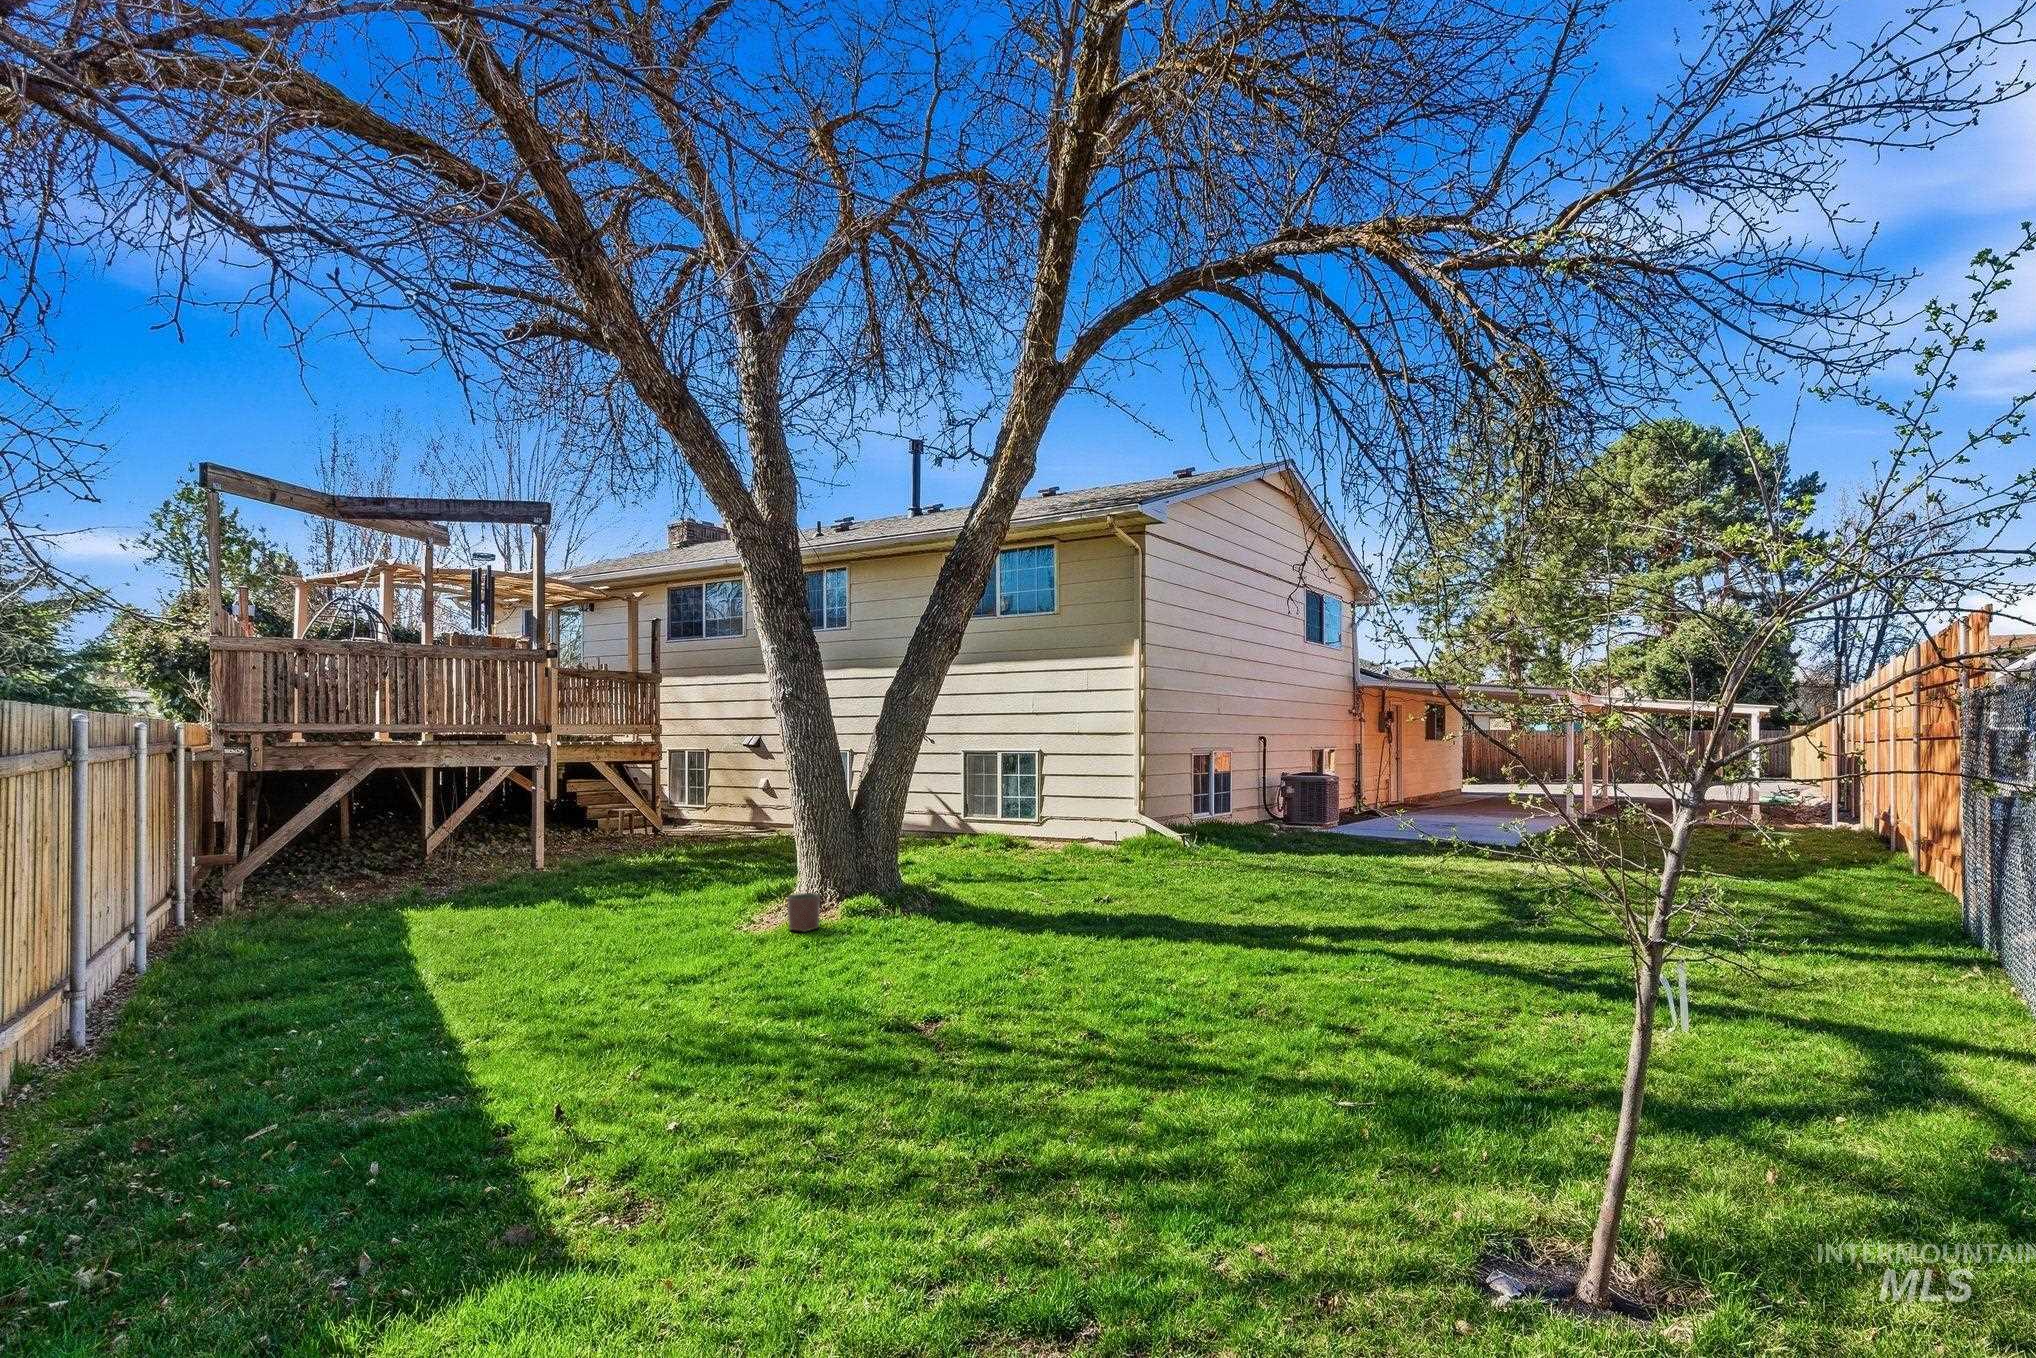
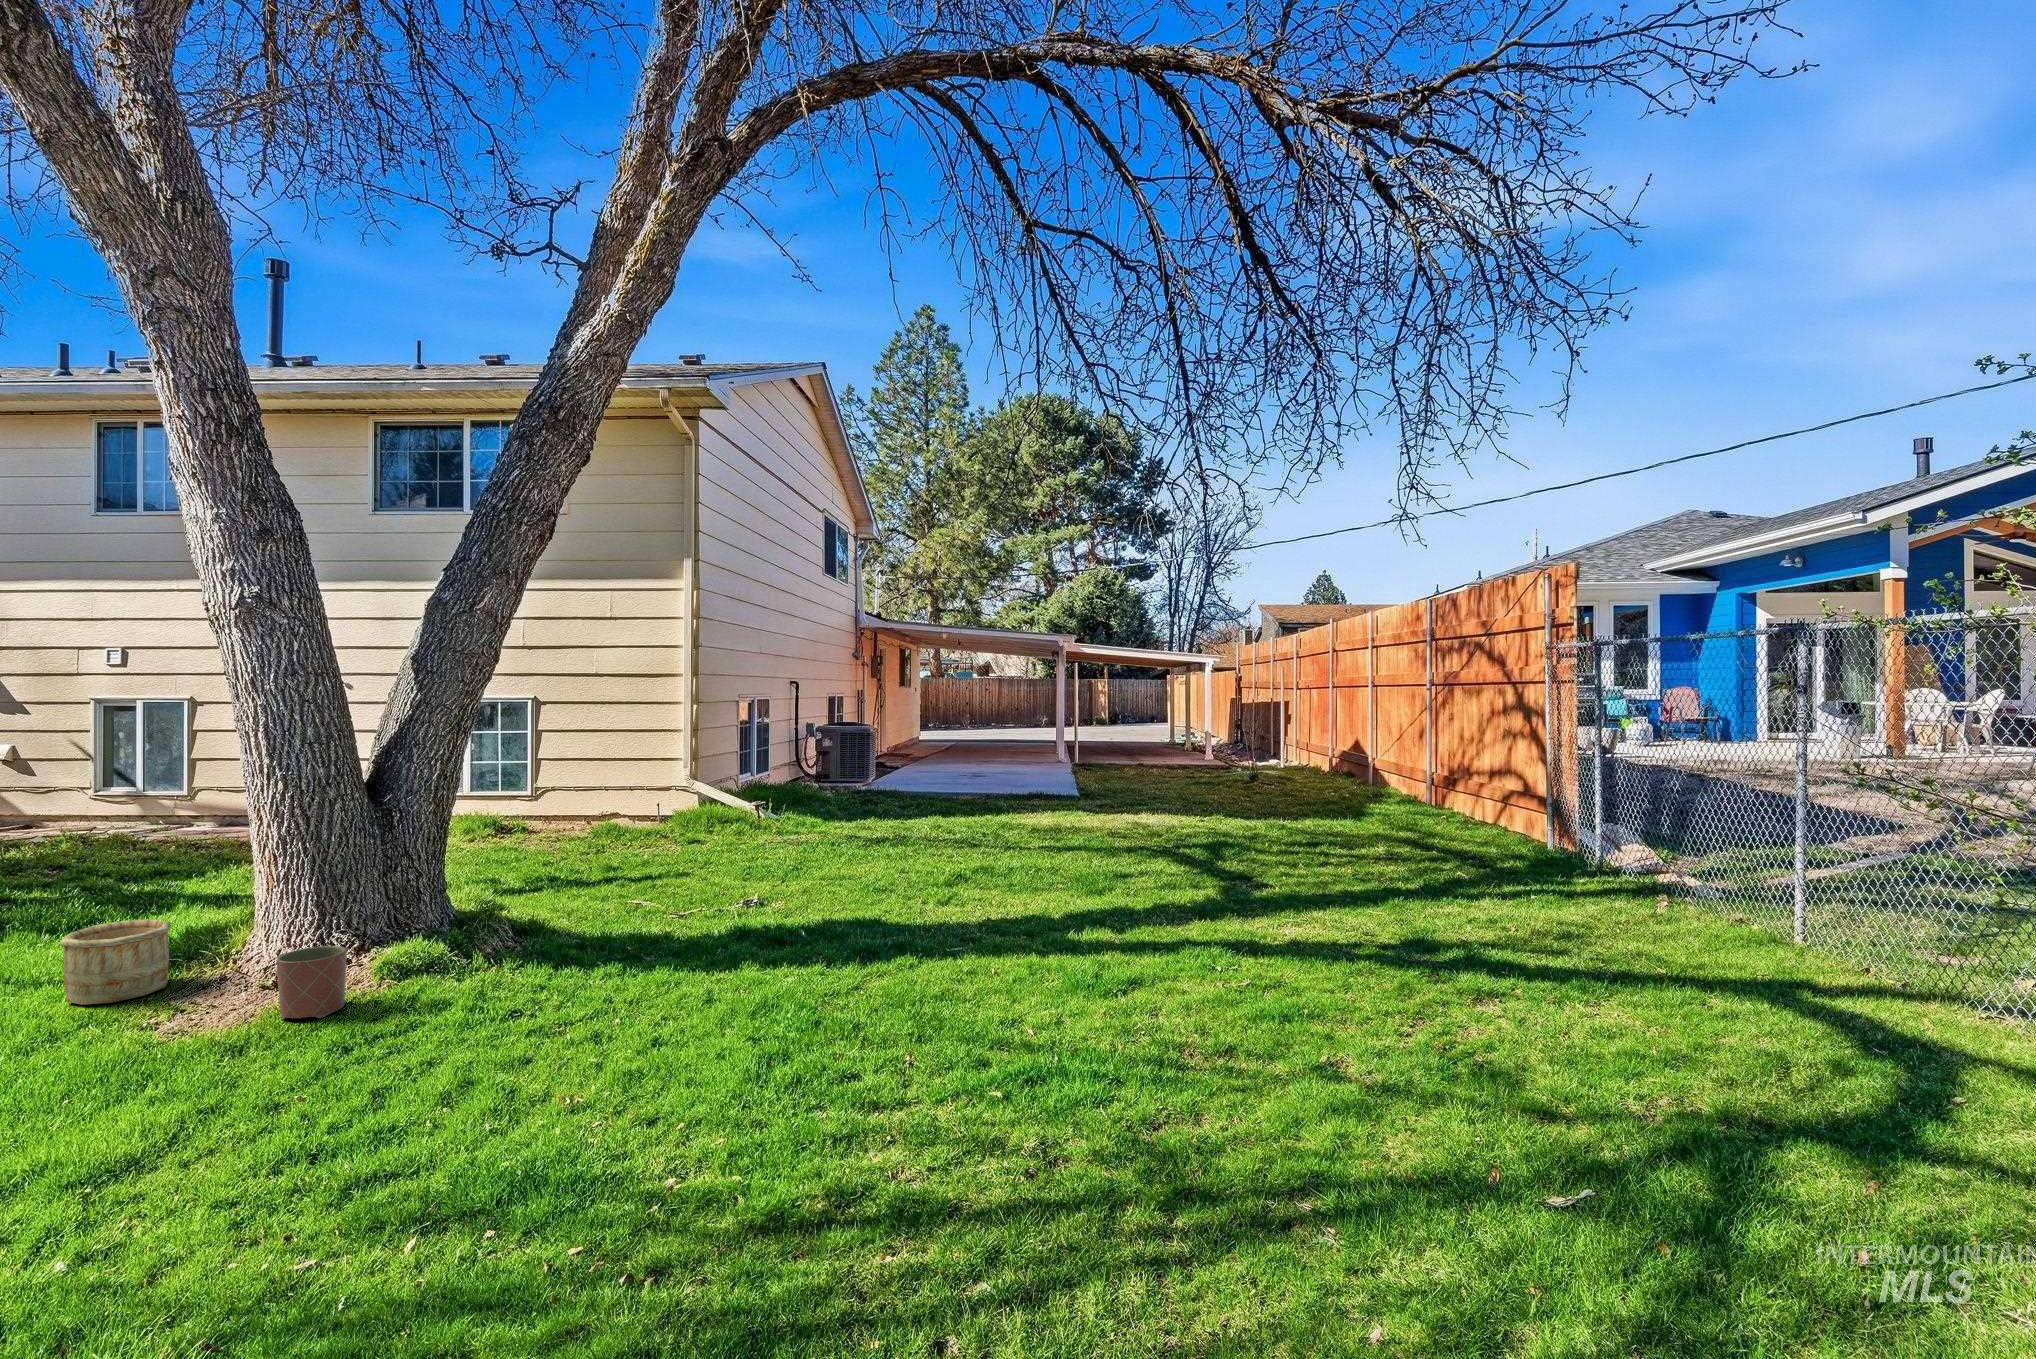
wooden bucket: none [719,871,765,913] -> present [60,919,171,1005]

